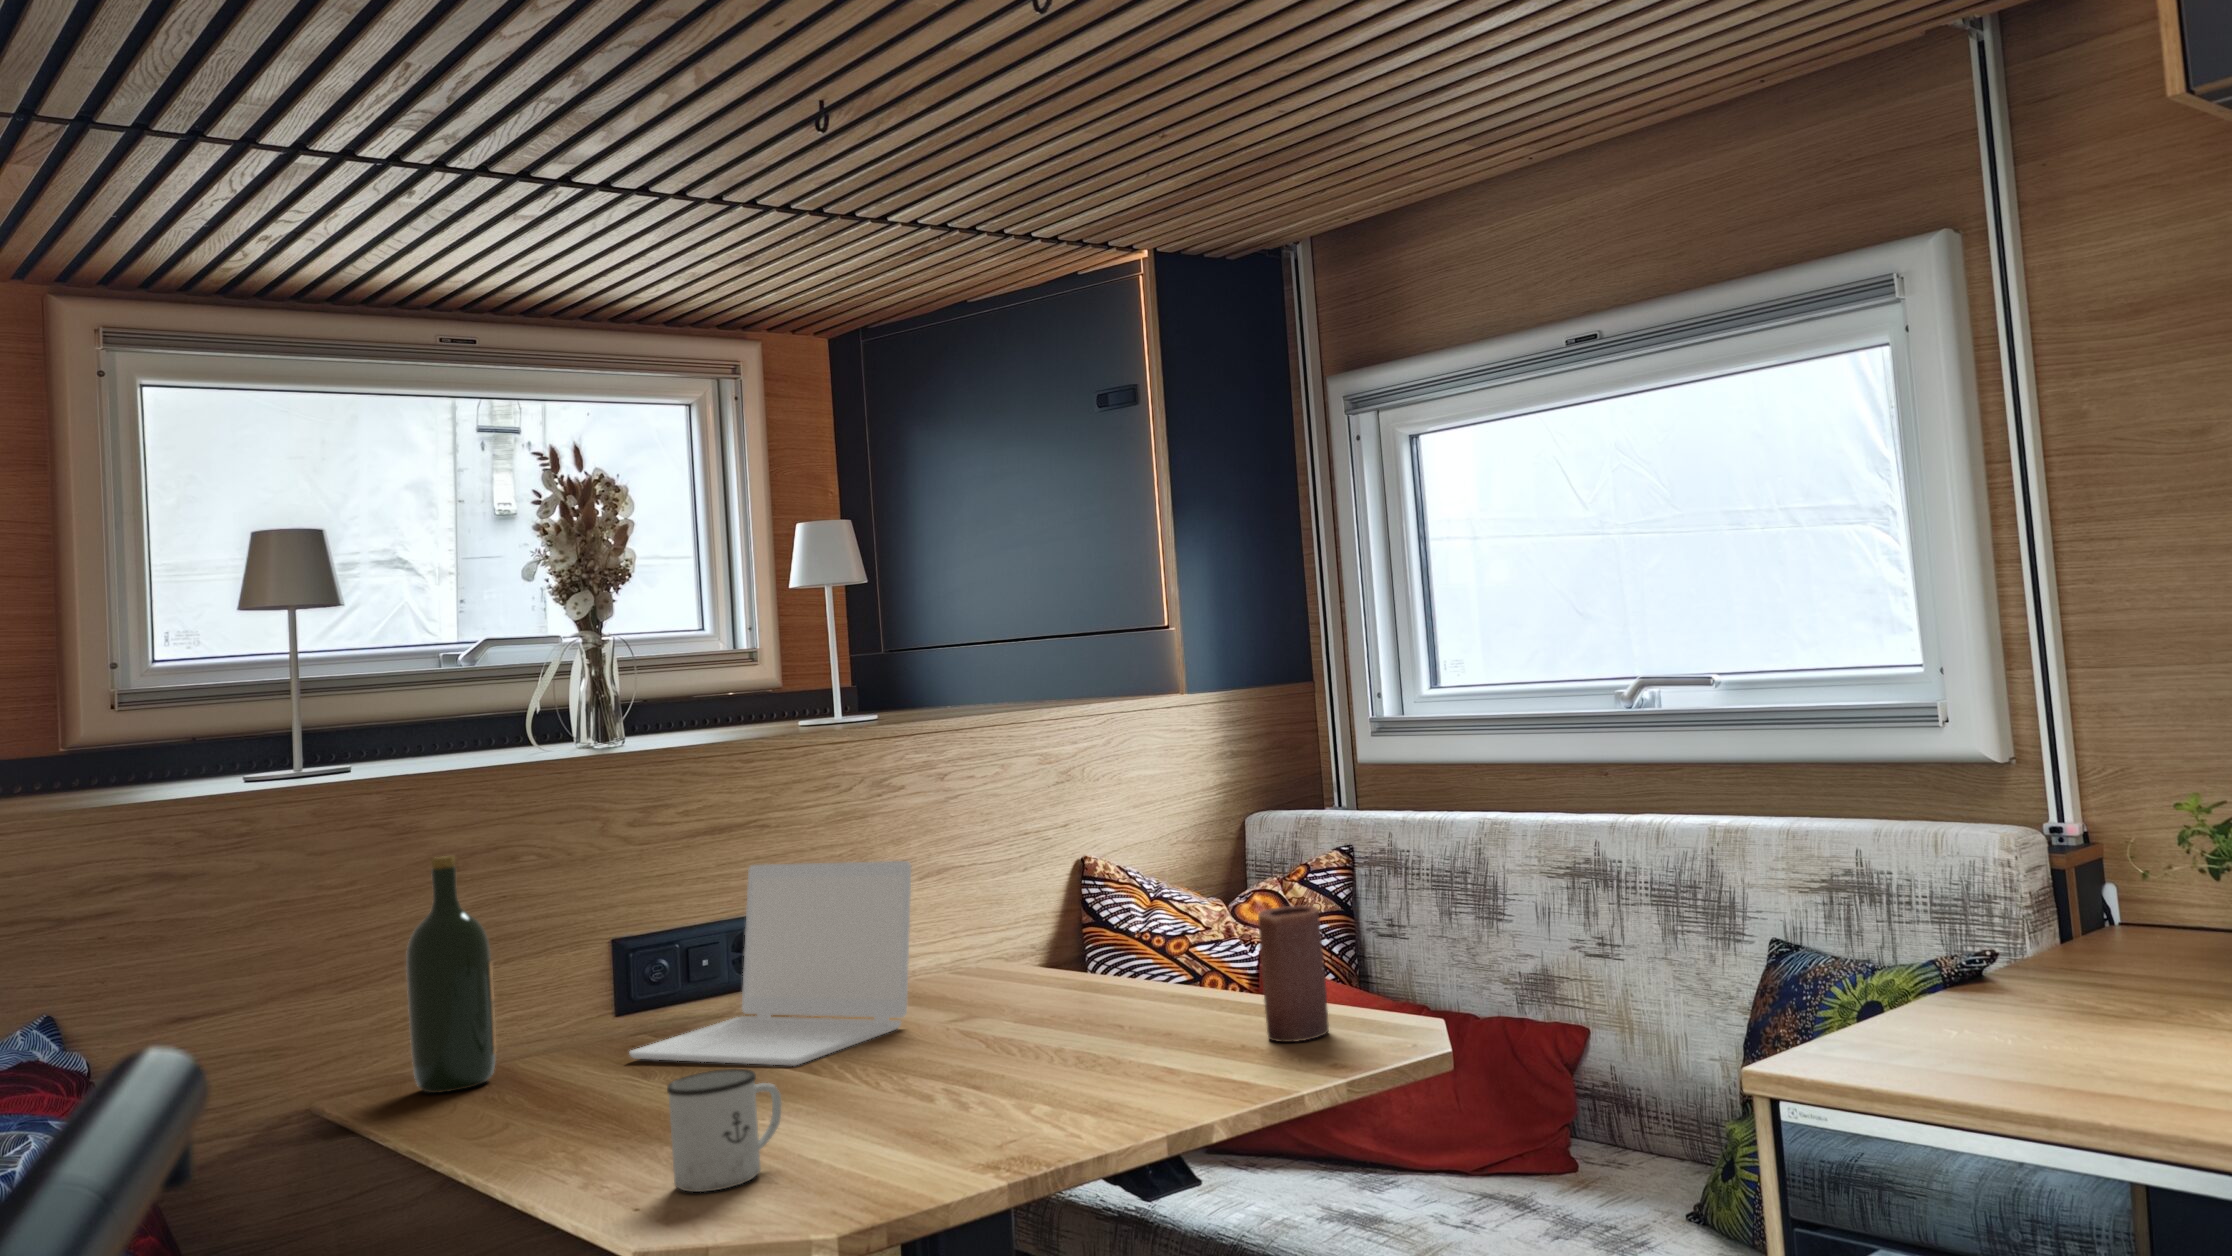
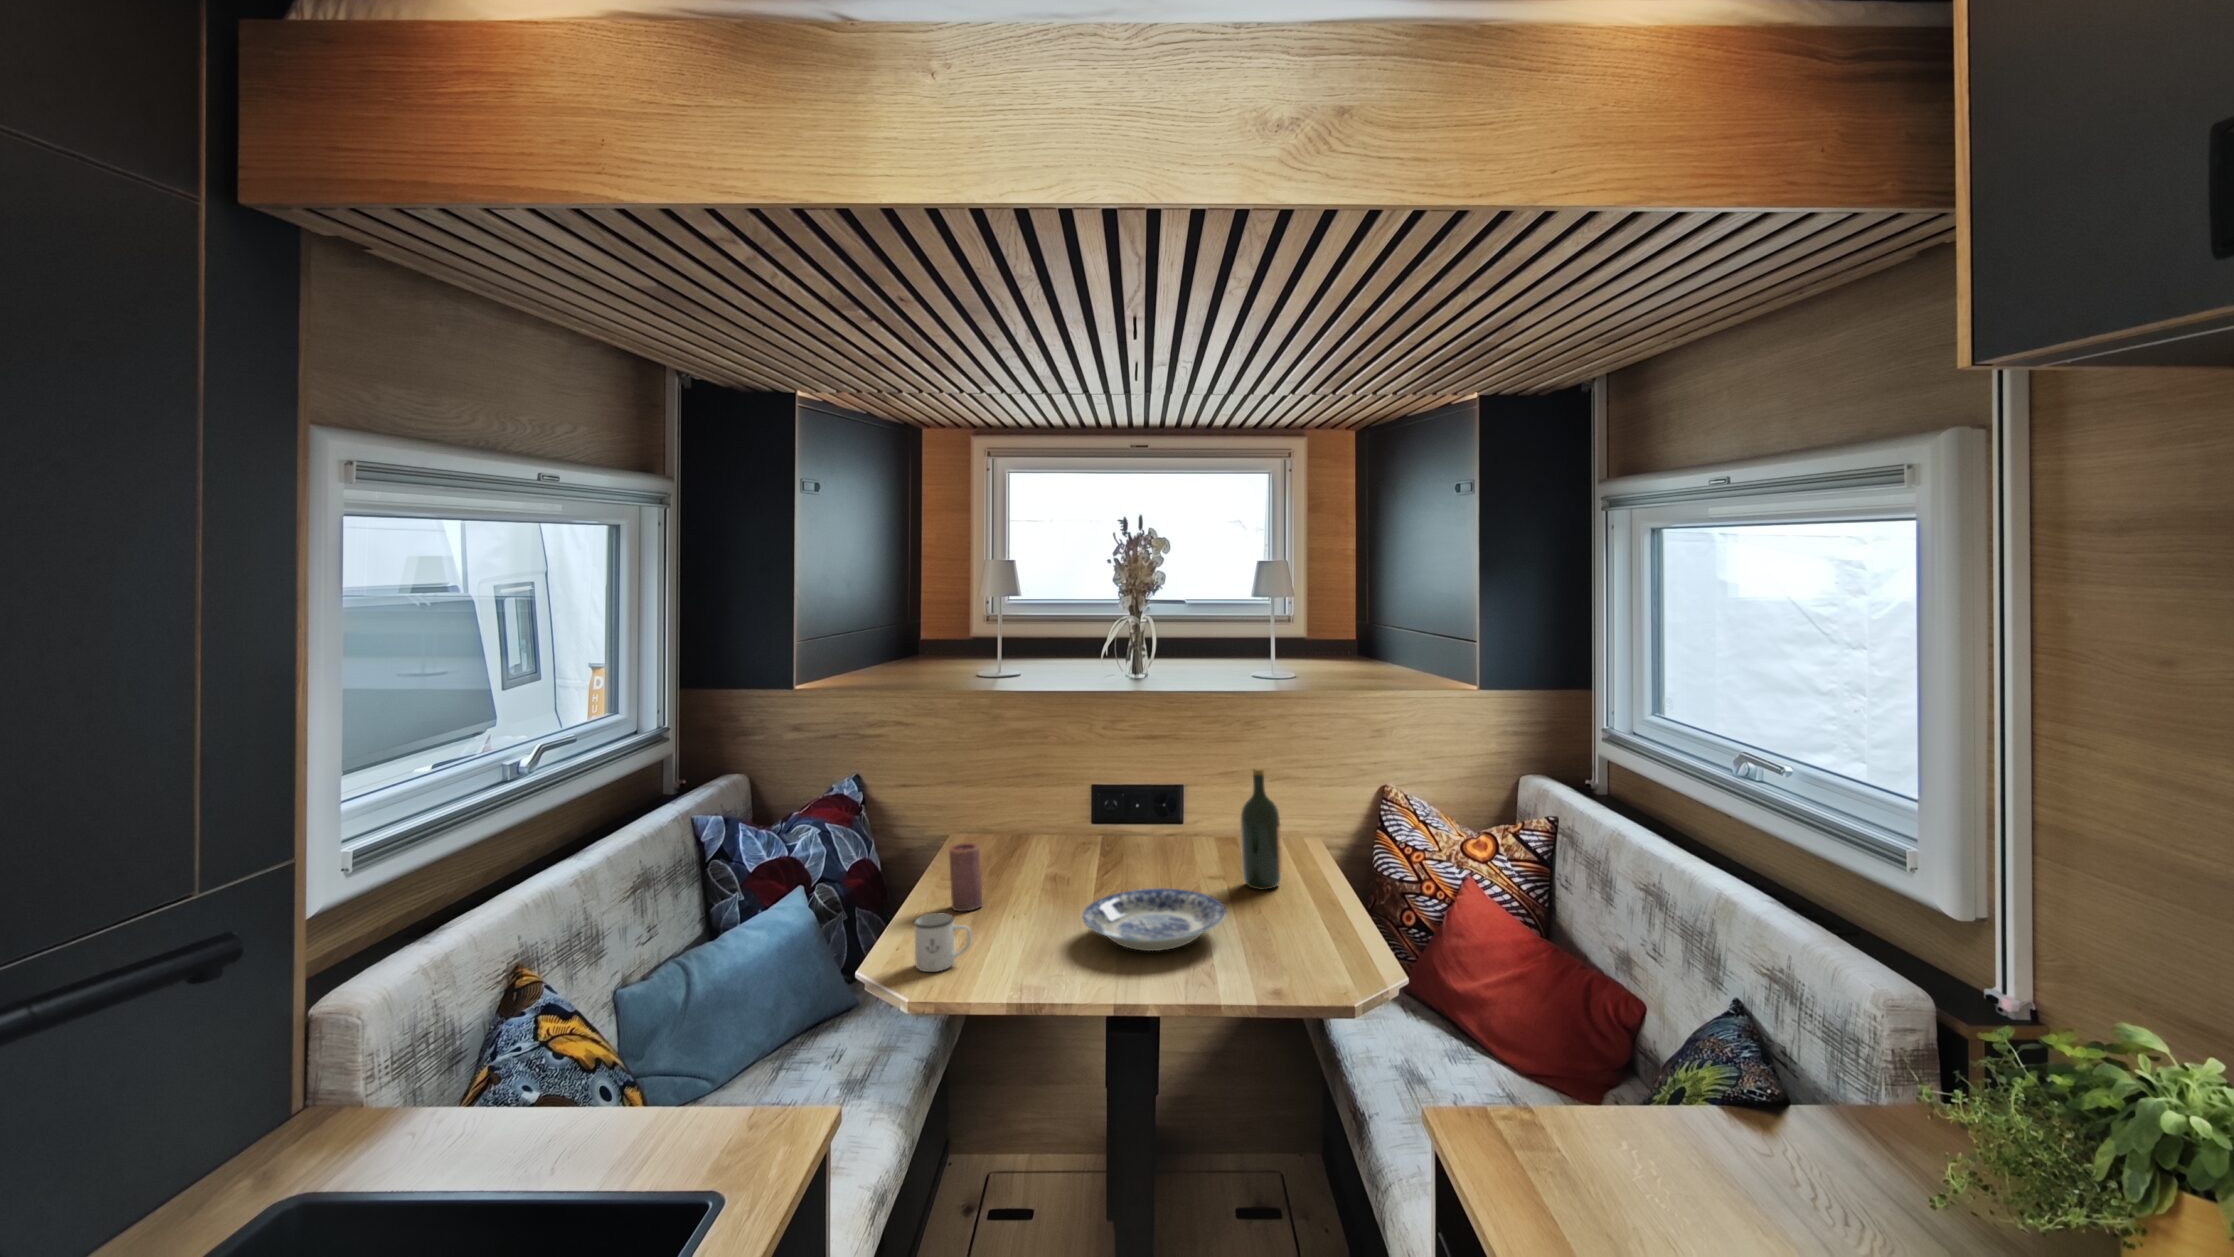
wine bottle: present [406,856,496,1093] -> present [1241,768,1282,890]
laptop: present [629,861,911,1066] -> none [1064,777,1184,896]
candle: present [1258,905,1329,1042] -> present [949,843,982,911]
plate: none [902,984,1170,1075] -> present [1082,888,1226,951]

